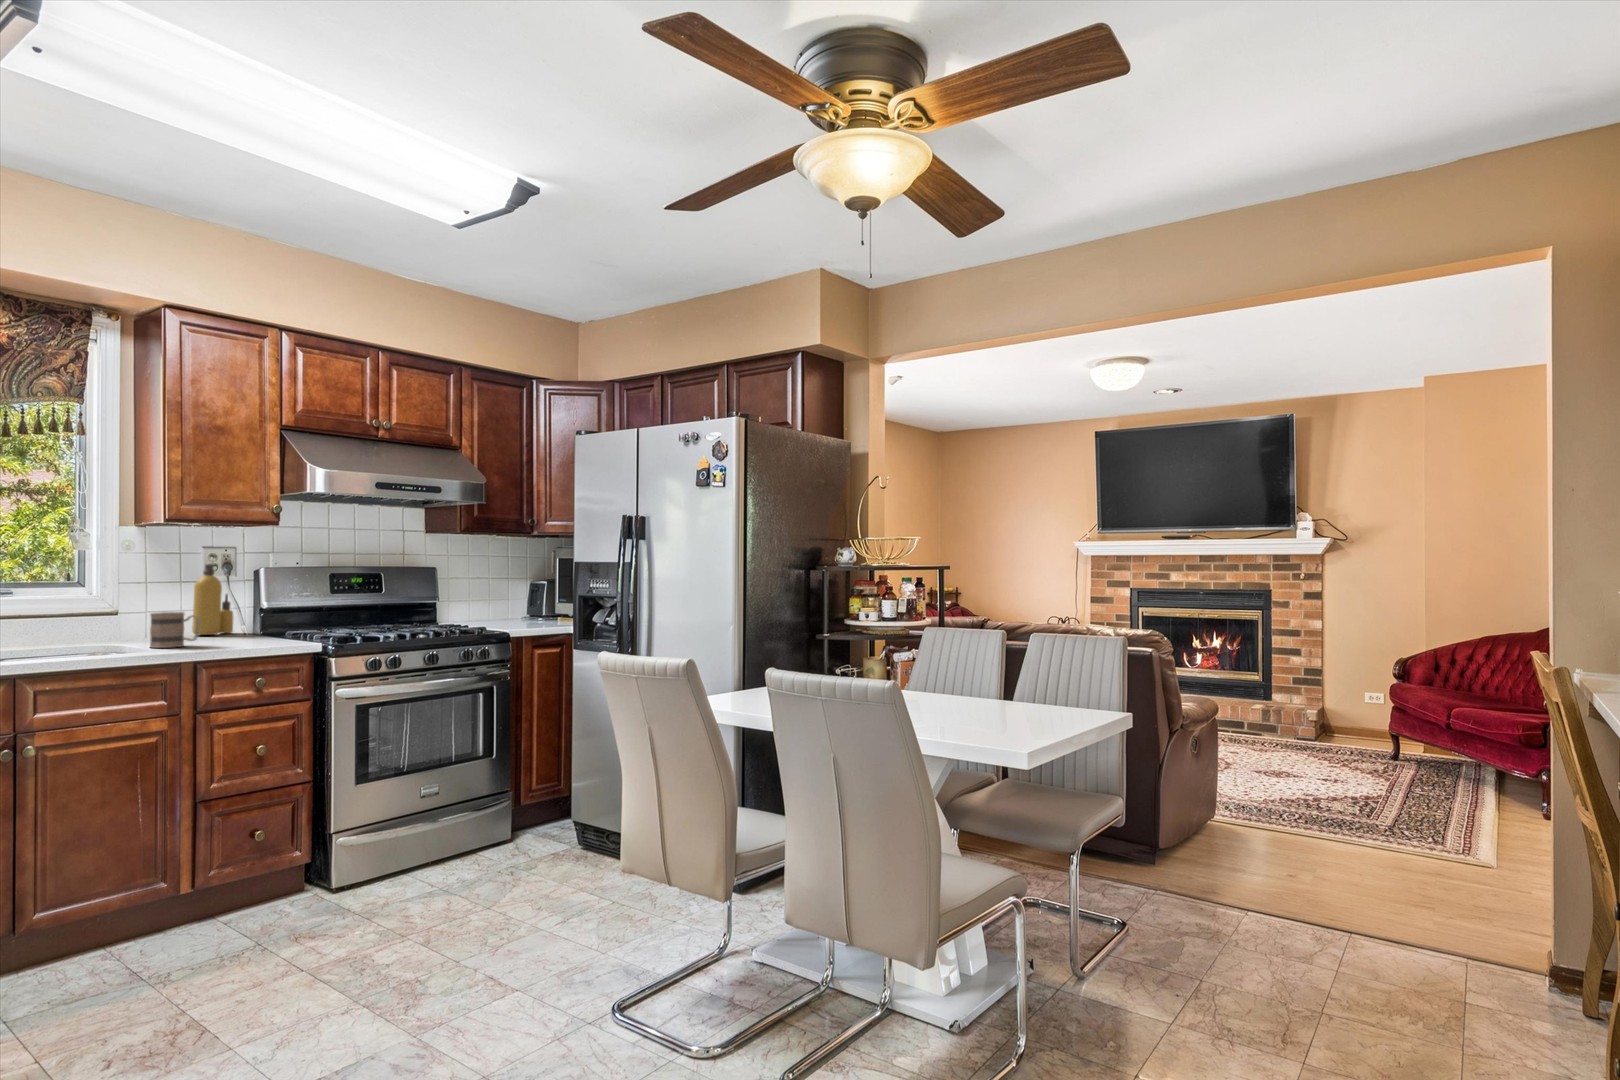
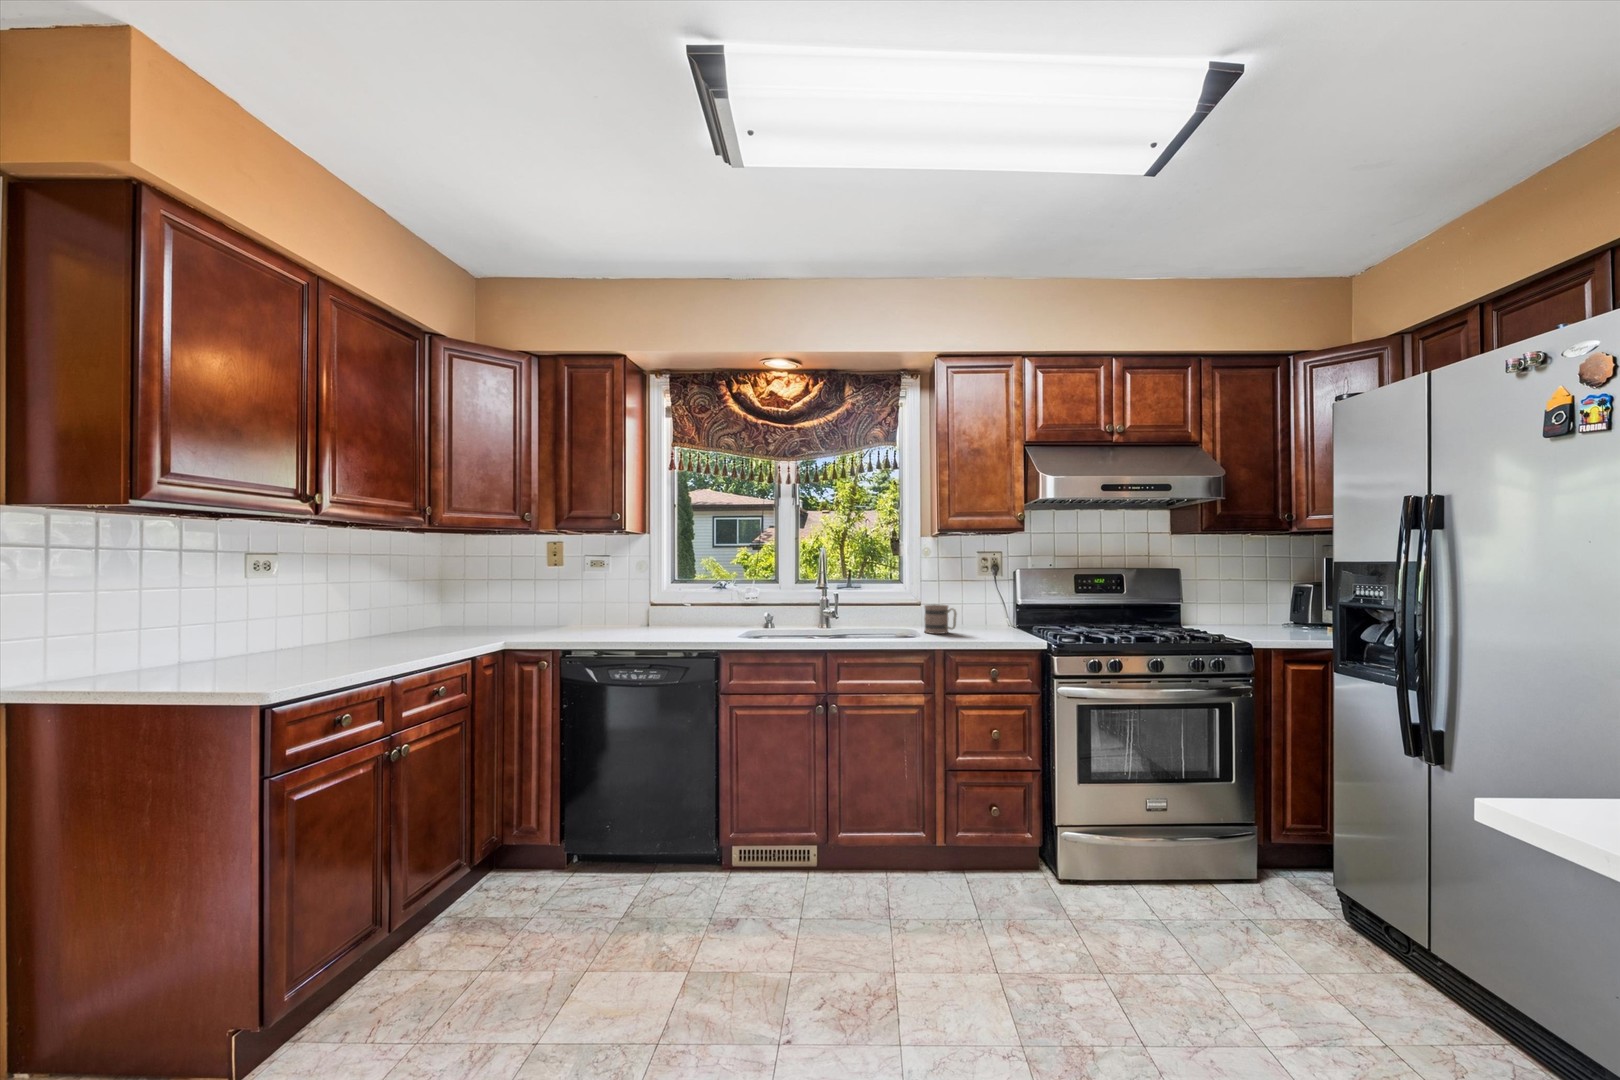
bottle: present [192,564,233,635] -> none [967,565,998,623]

